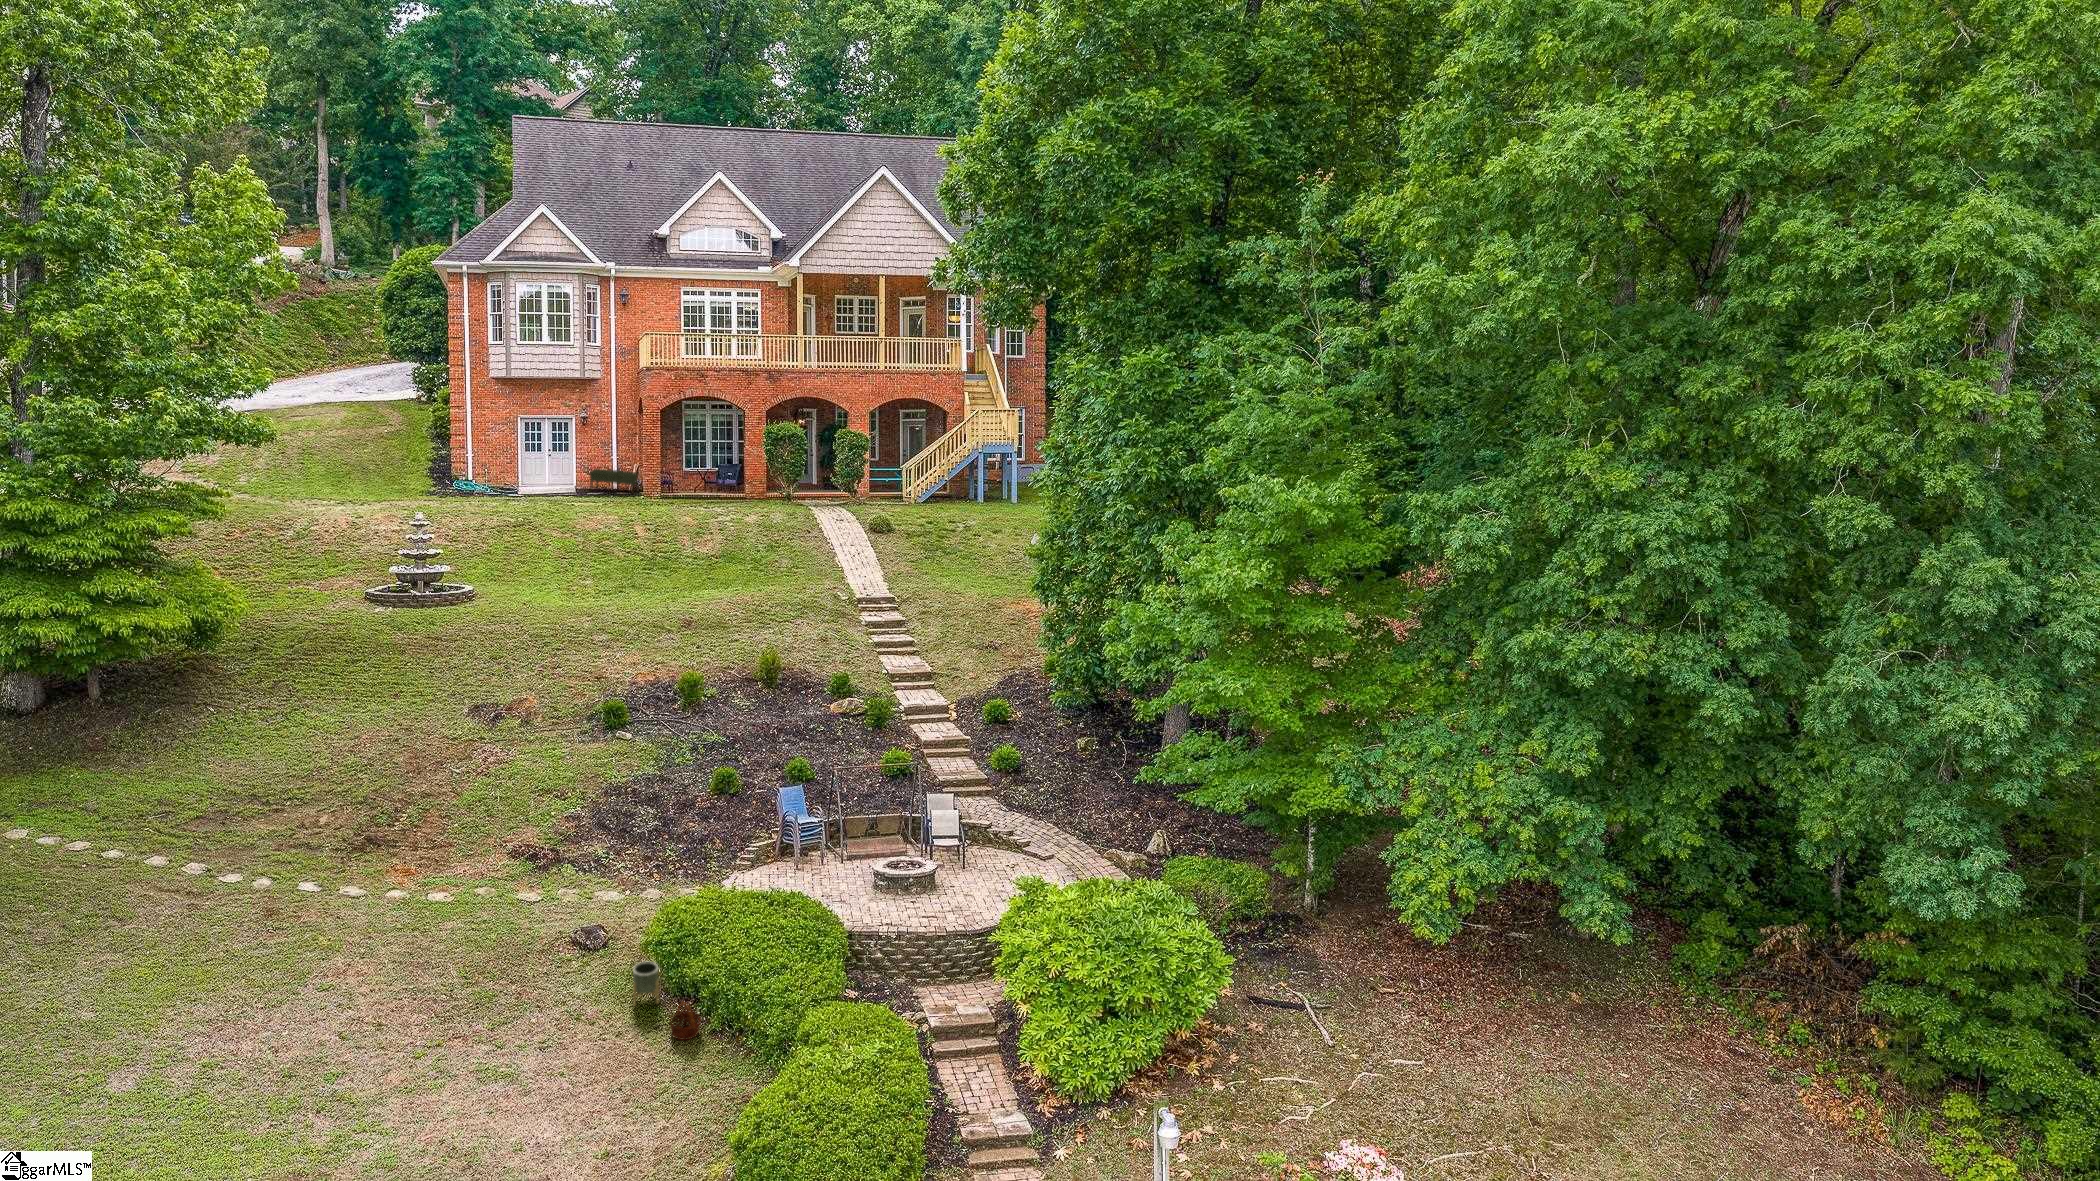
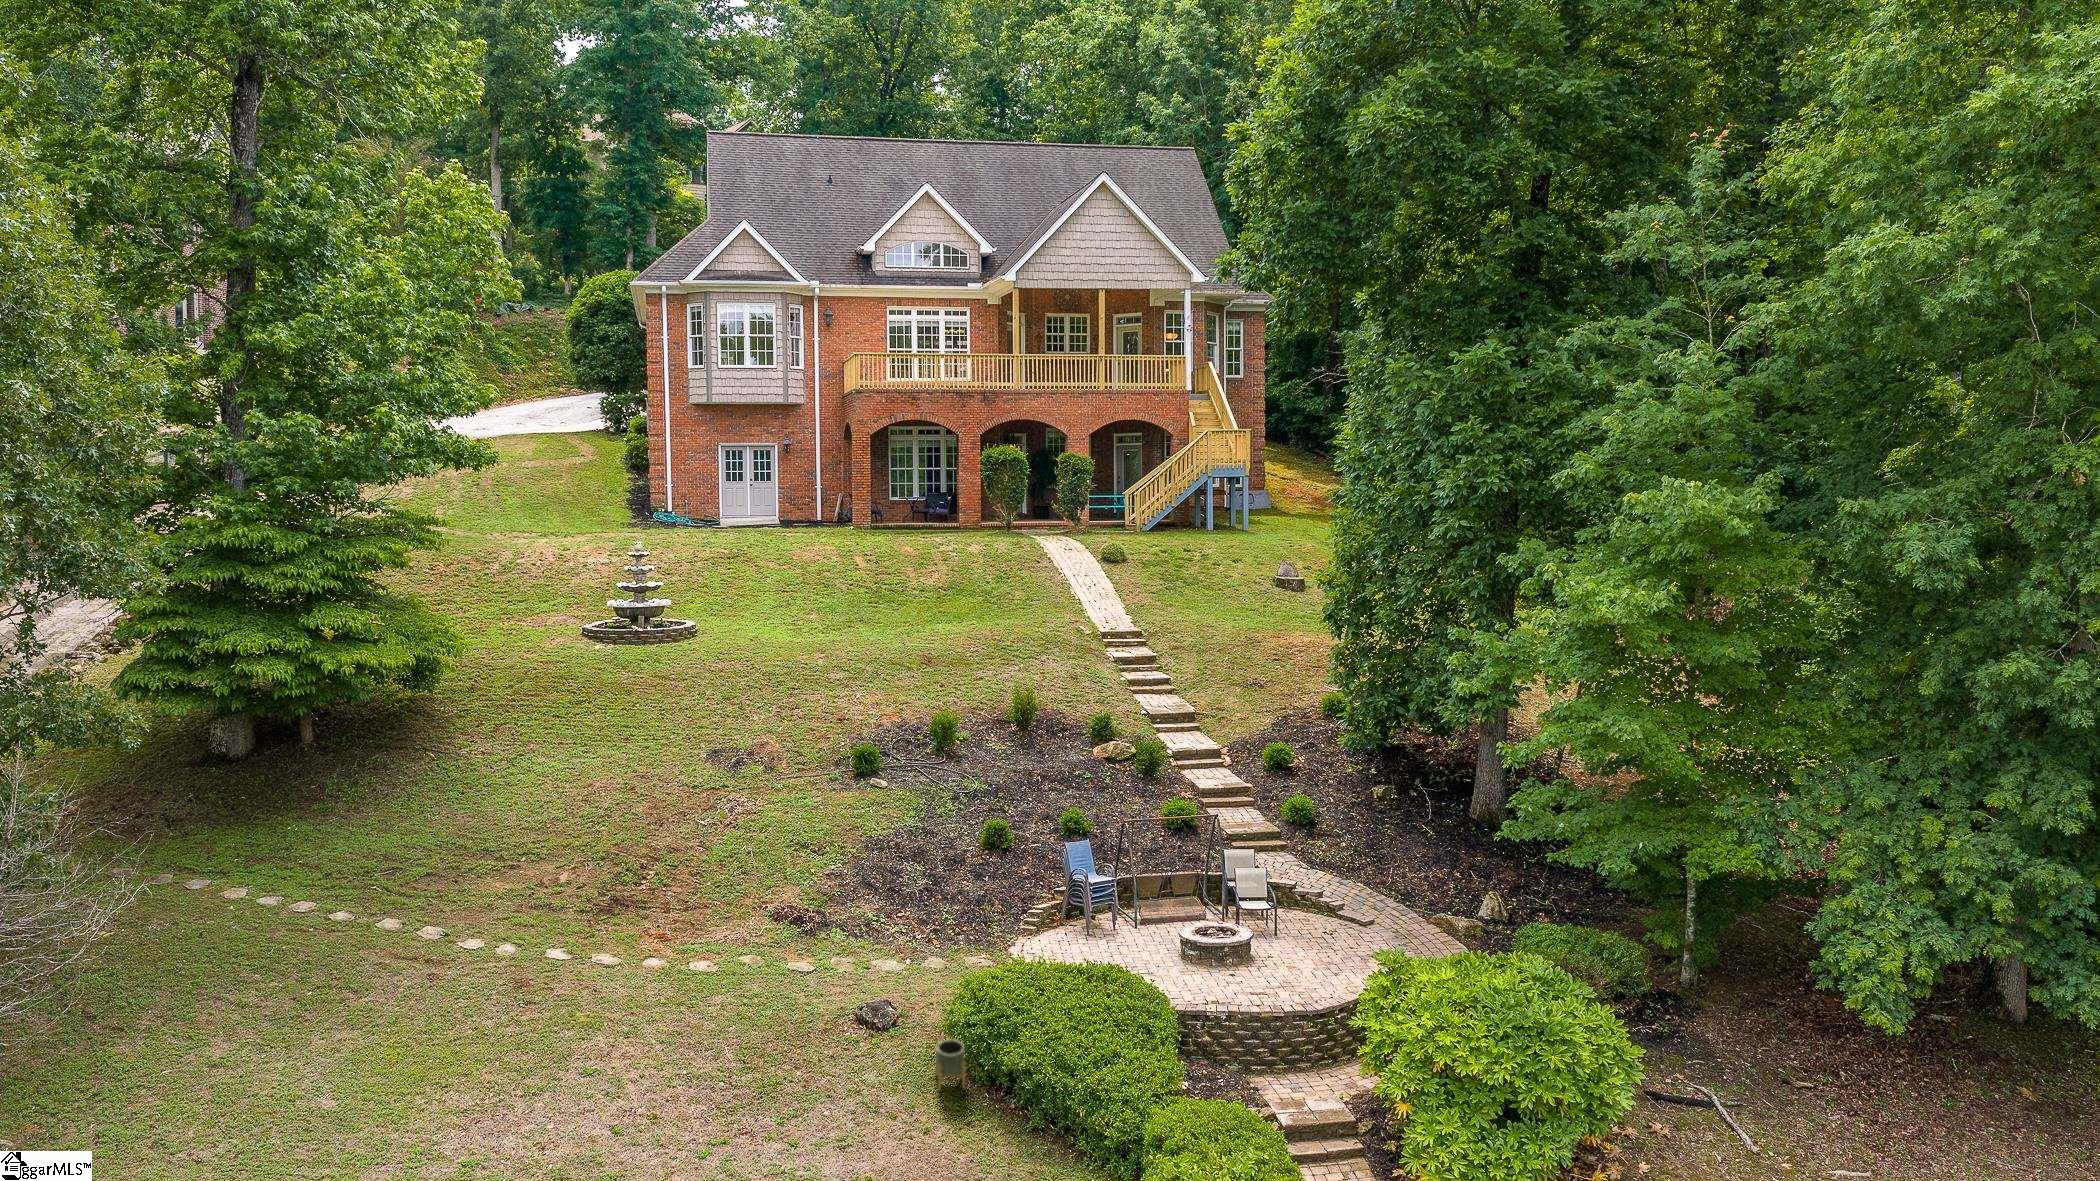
bench: present [590,468,639,494] -> none [792,498,844,525]
basket: present [669,1002,701,1040] -> none [983,1088,1018,1132]

